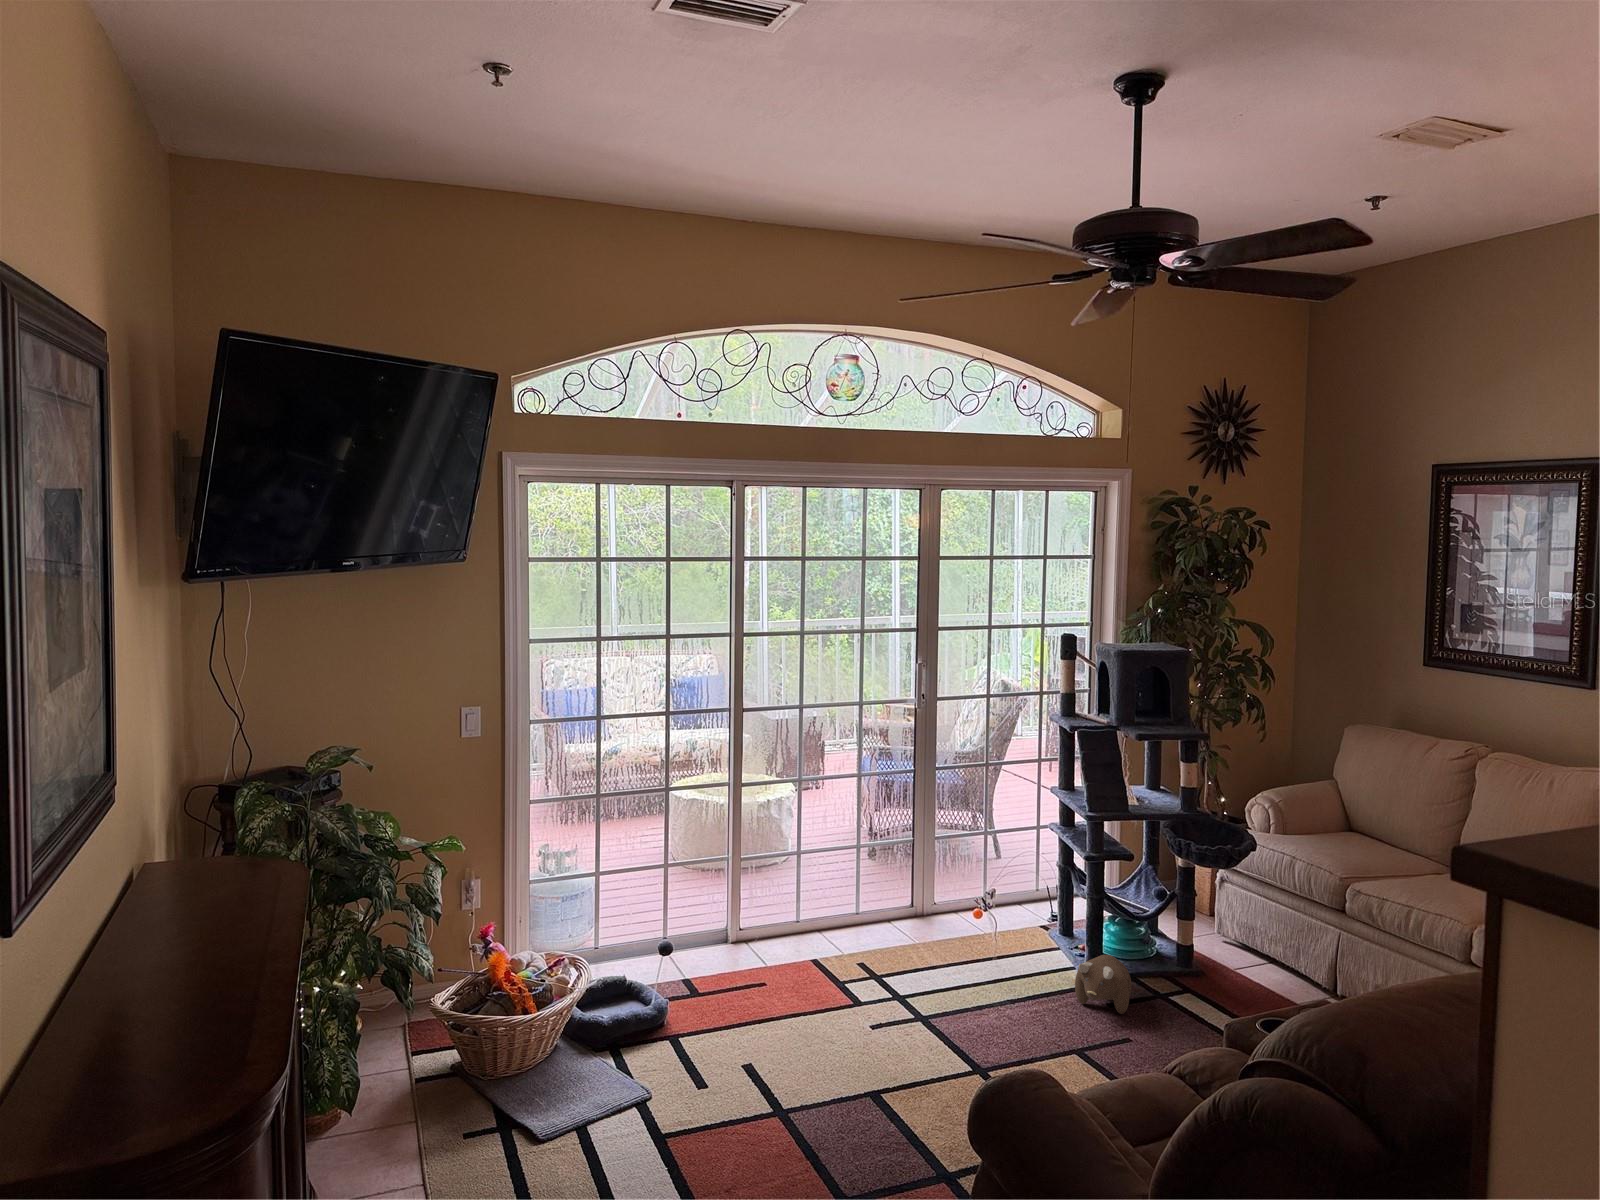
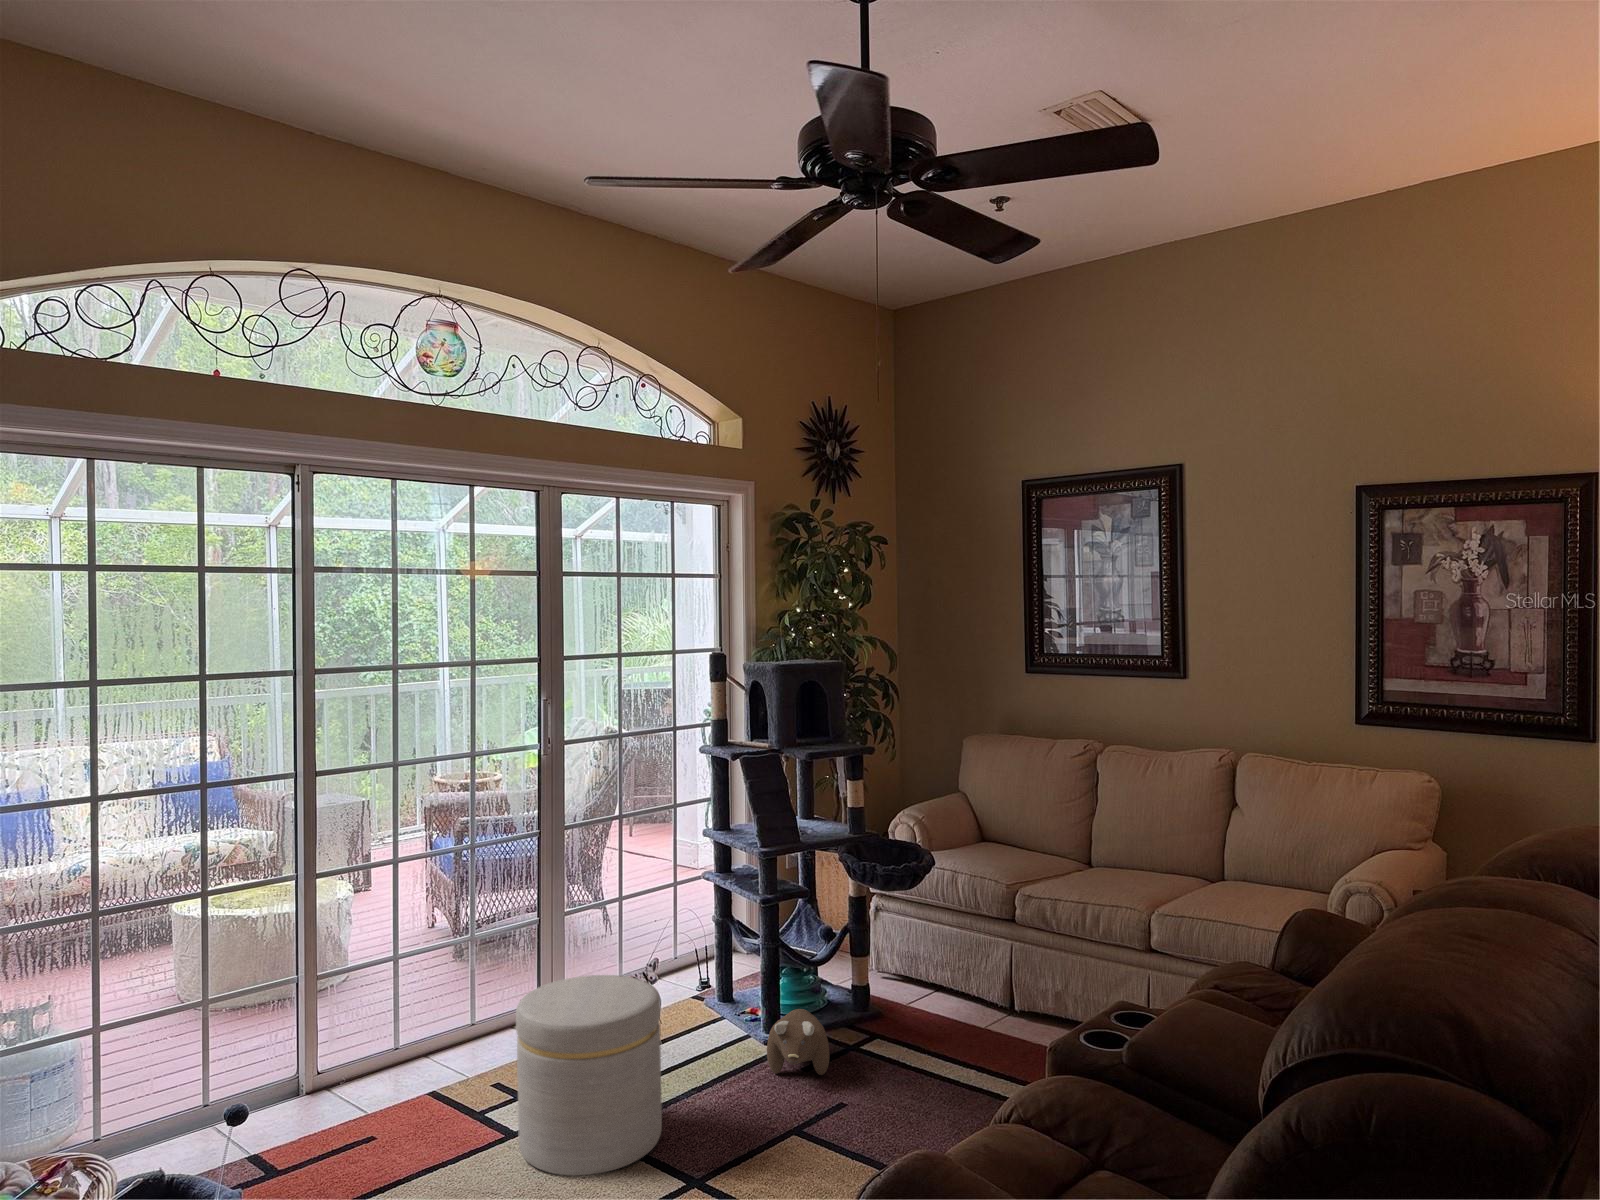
ottoman: none [861,895,973,1047] -> present [516,975,662,1176]

